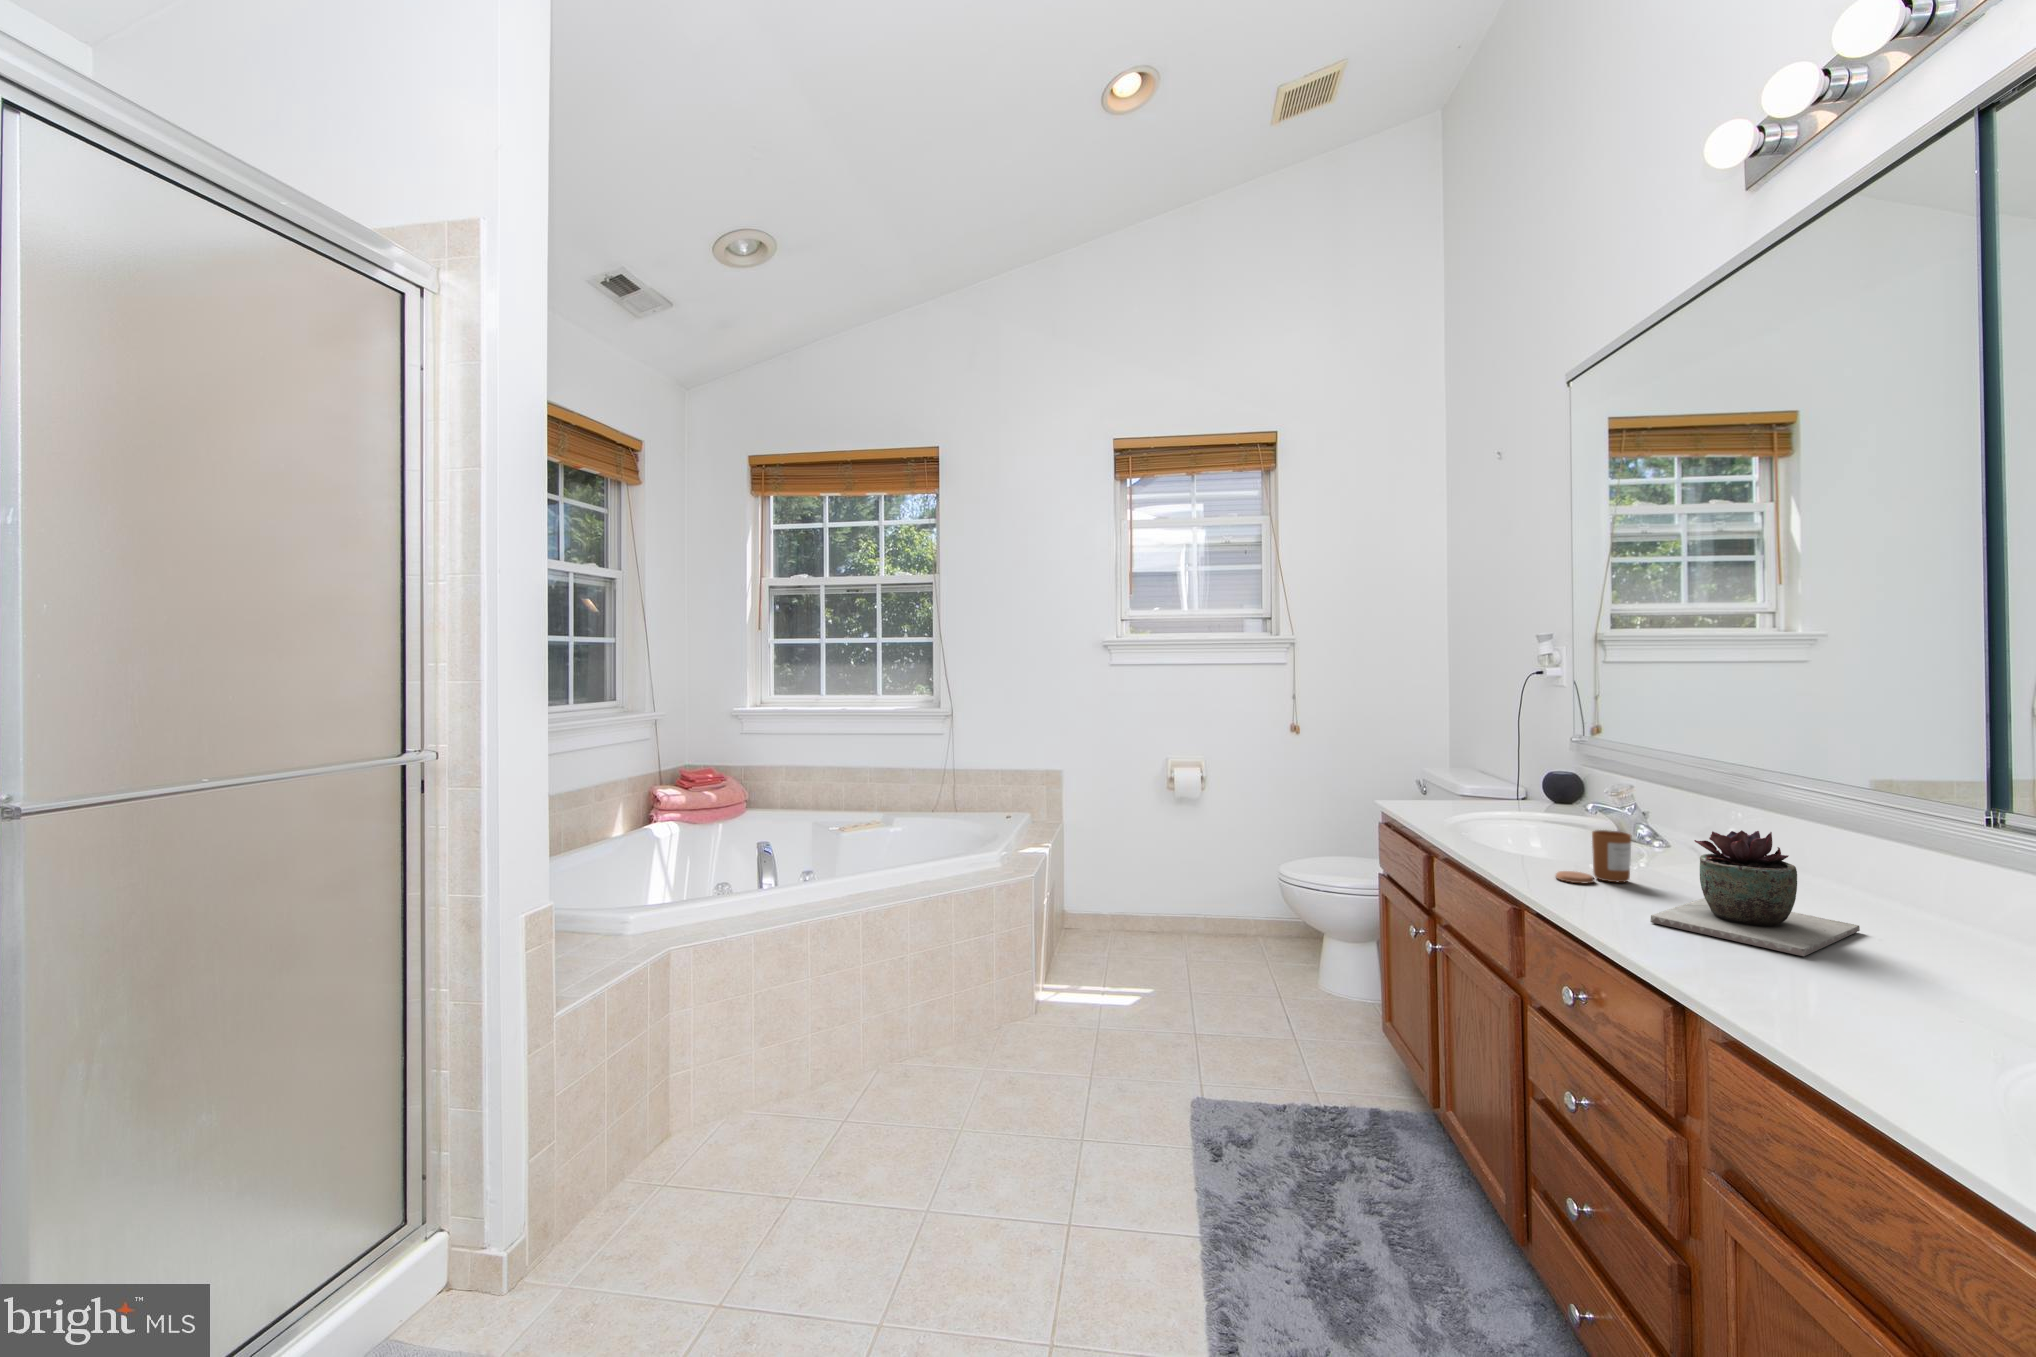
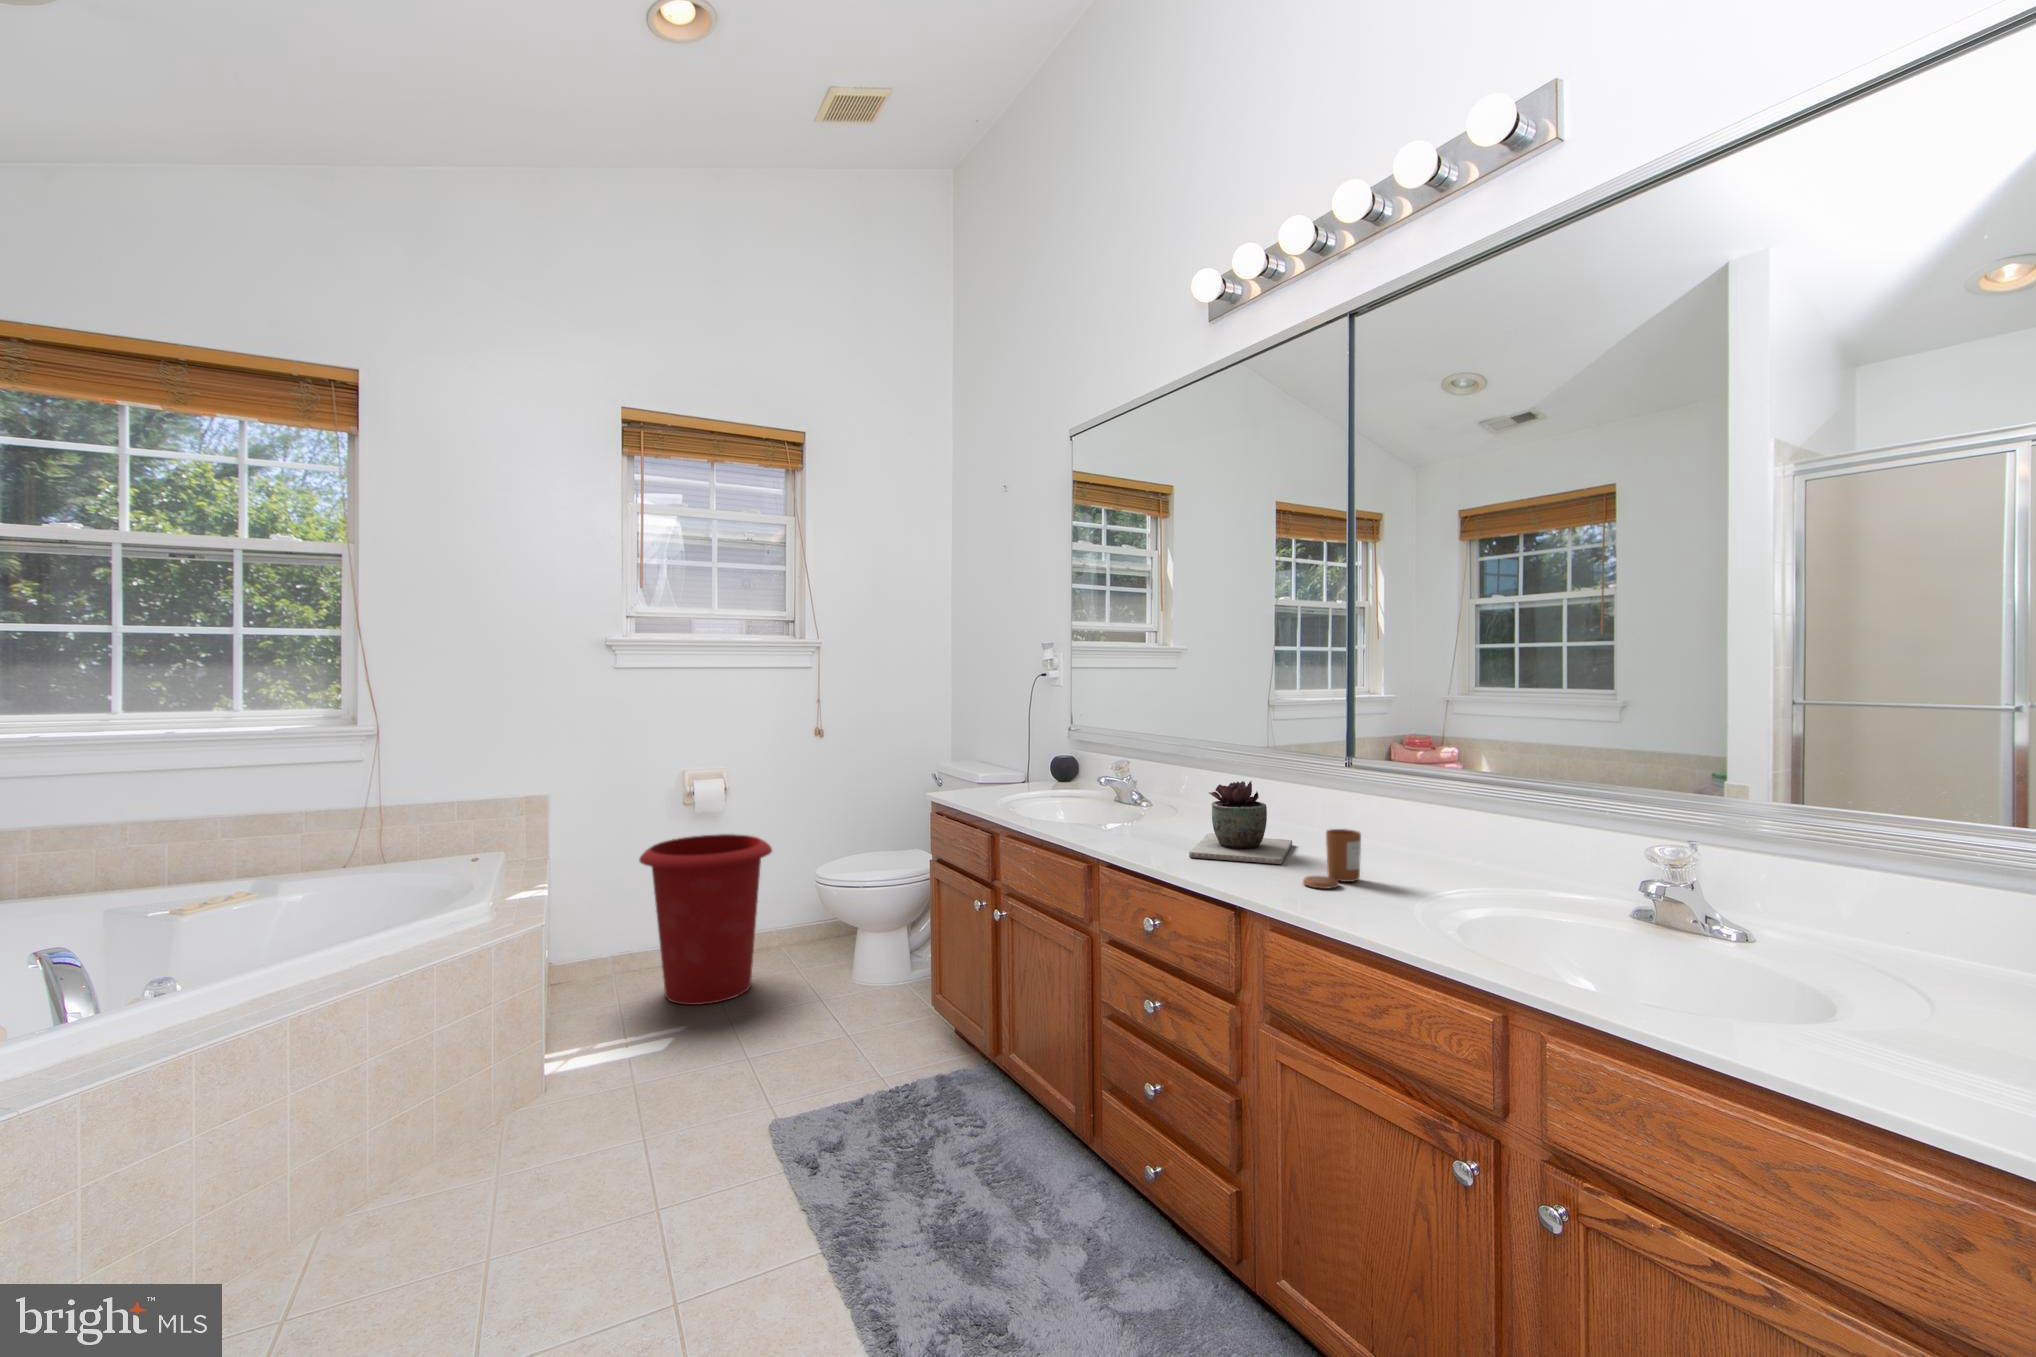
waste bin: none [1121,820,1239,976] -> present [639,834,772,1005]
candle: present [1556,830,1631,883] -> present [1303,829,1361,889]

